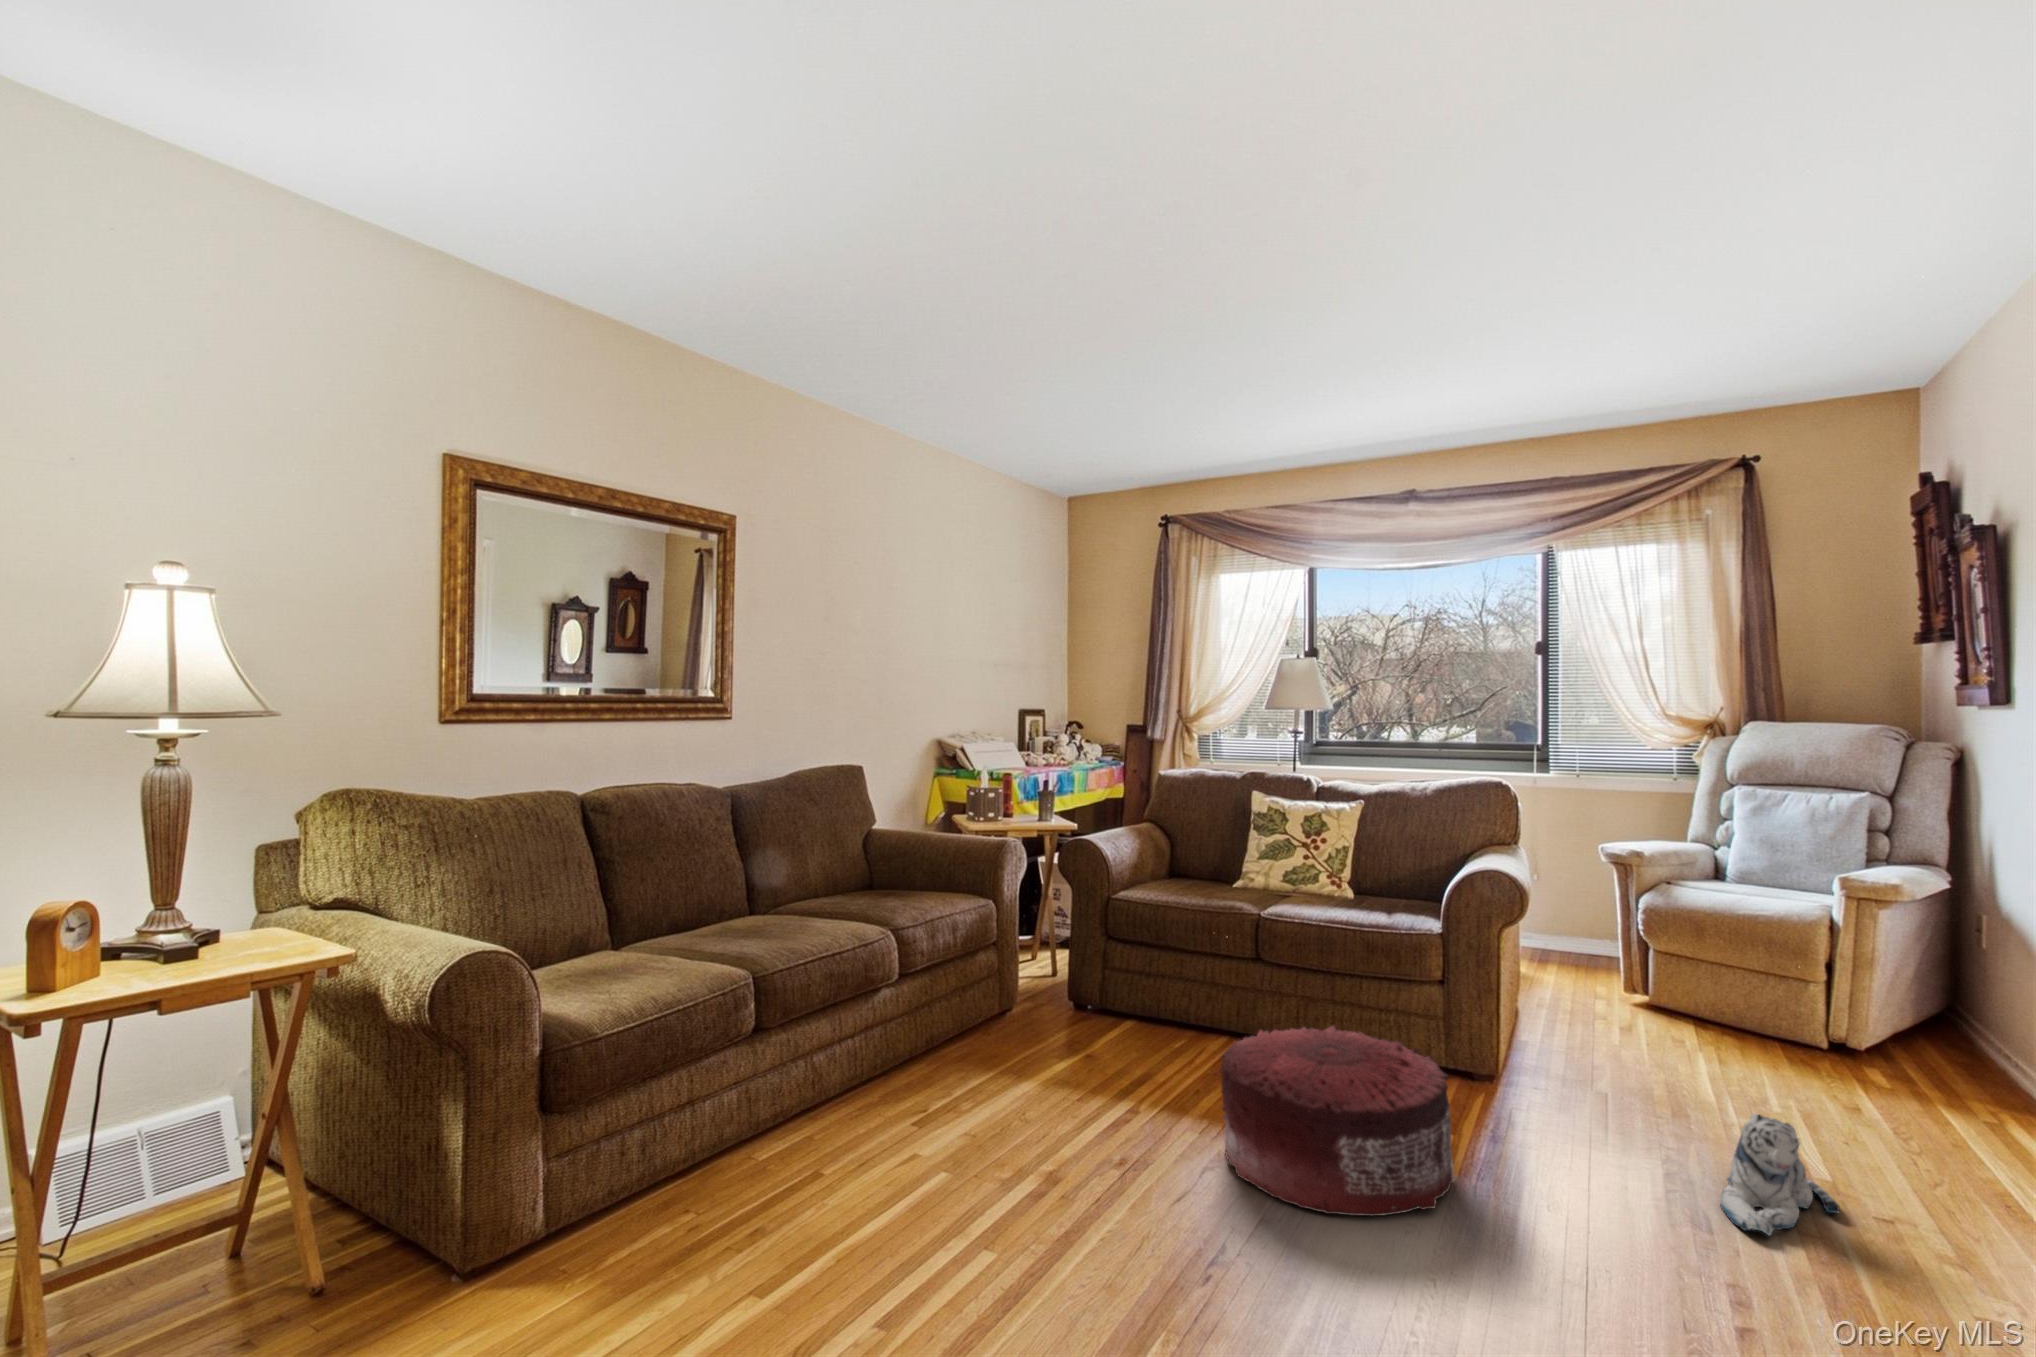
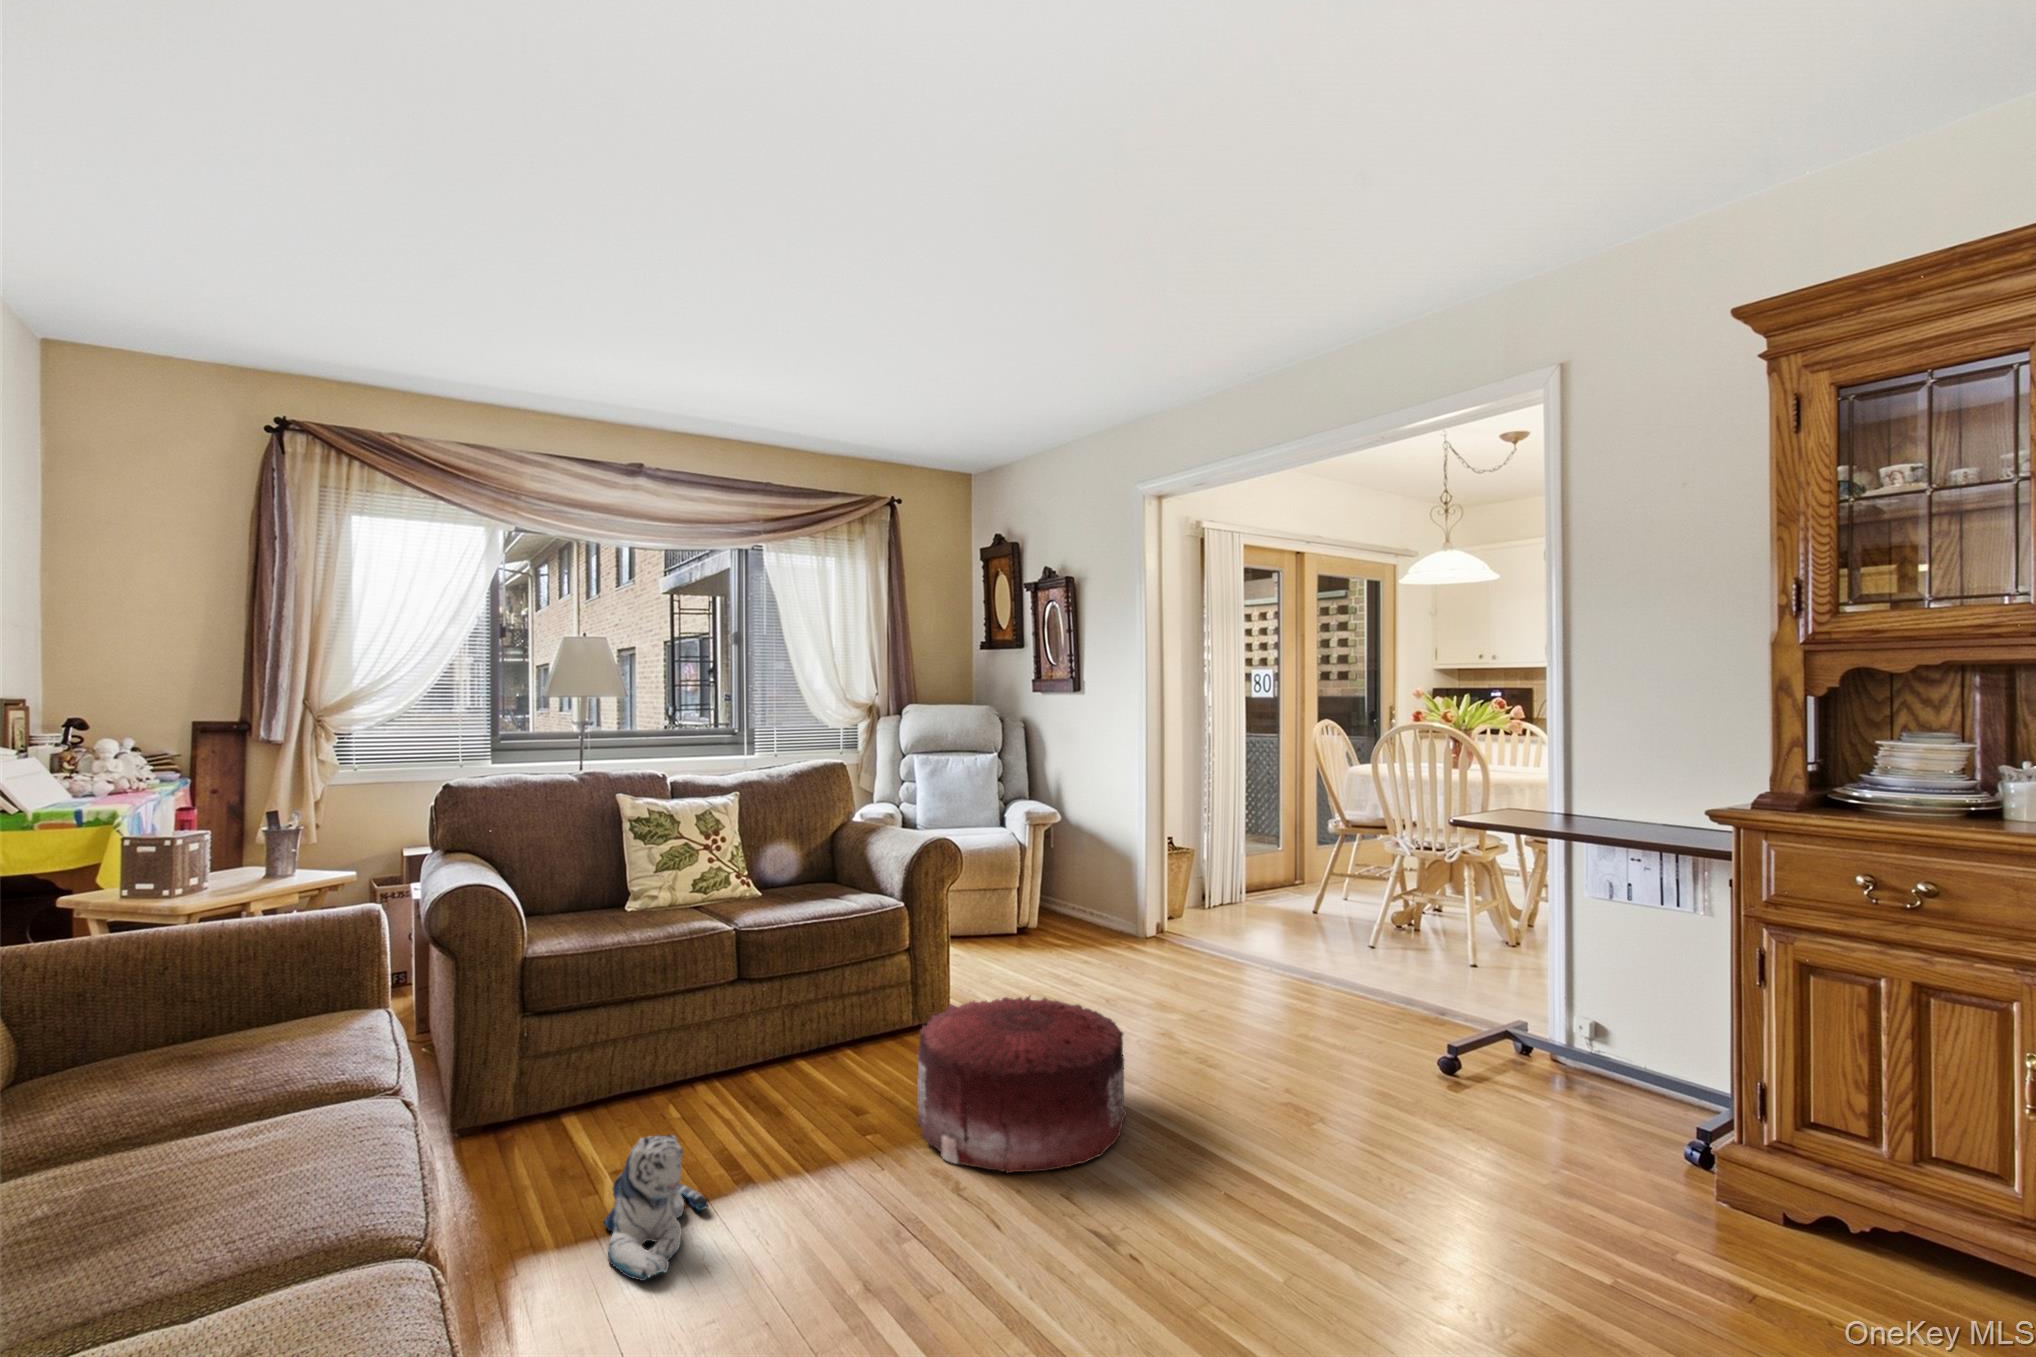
plush toy: present [1720,1113,1839,1236] -> present [603,1134,708,1281]

